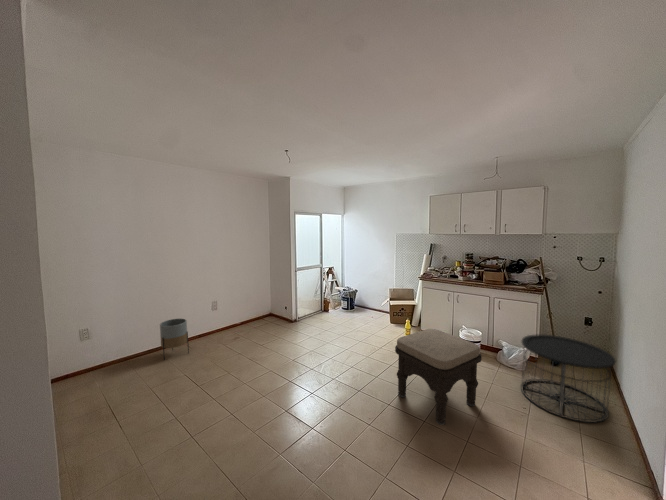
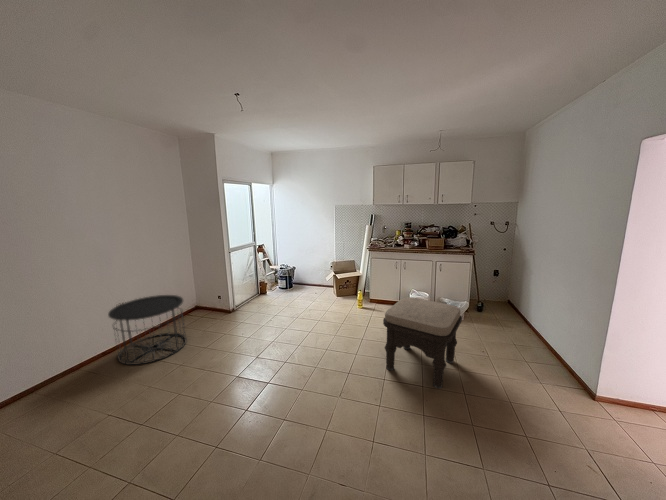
planter: present [160,319,189,360] -> none [33,333,93,400]
side table: present [521,335,616,423] -> present [108,295,187,365]

